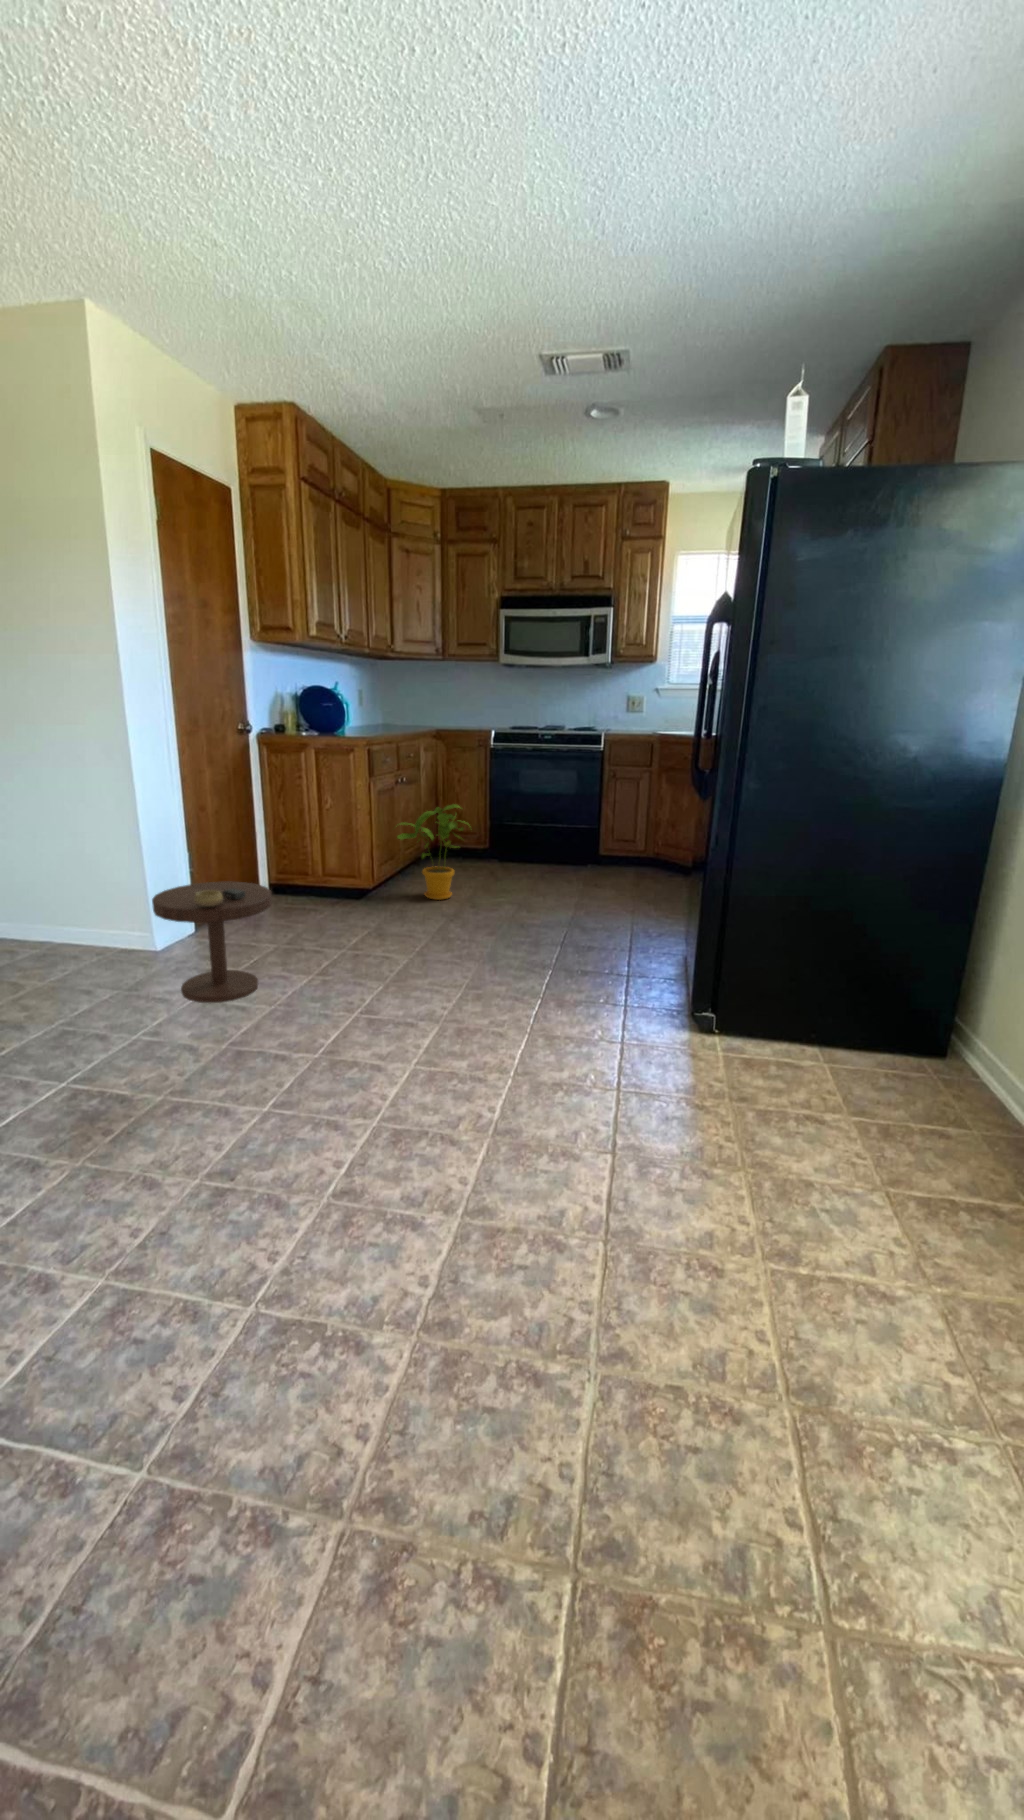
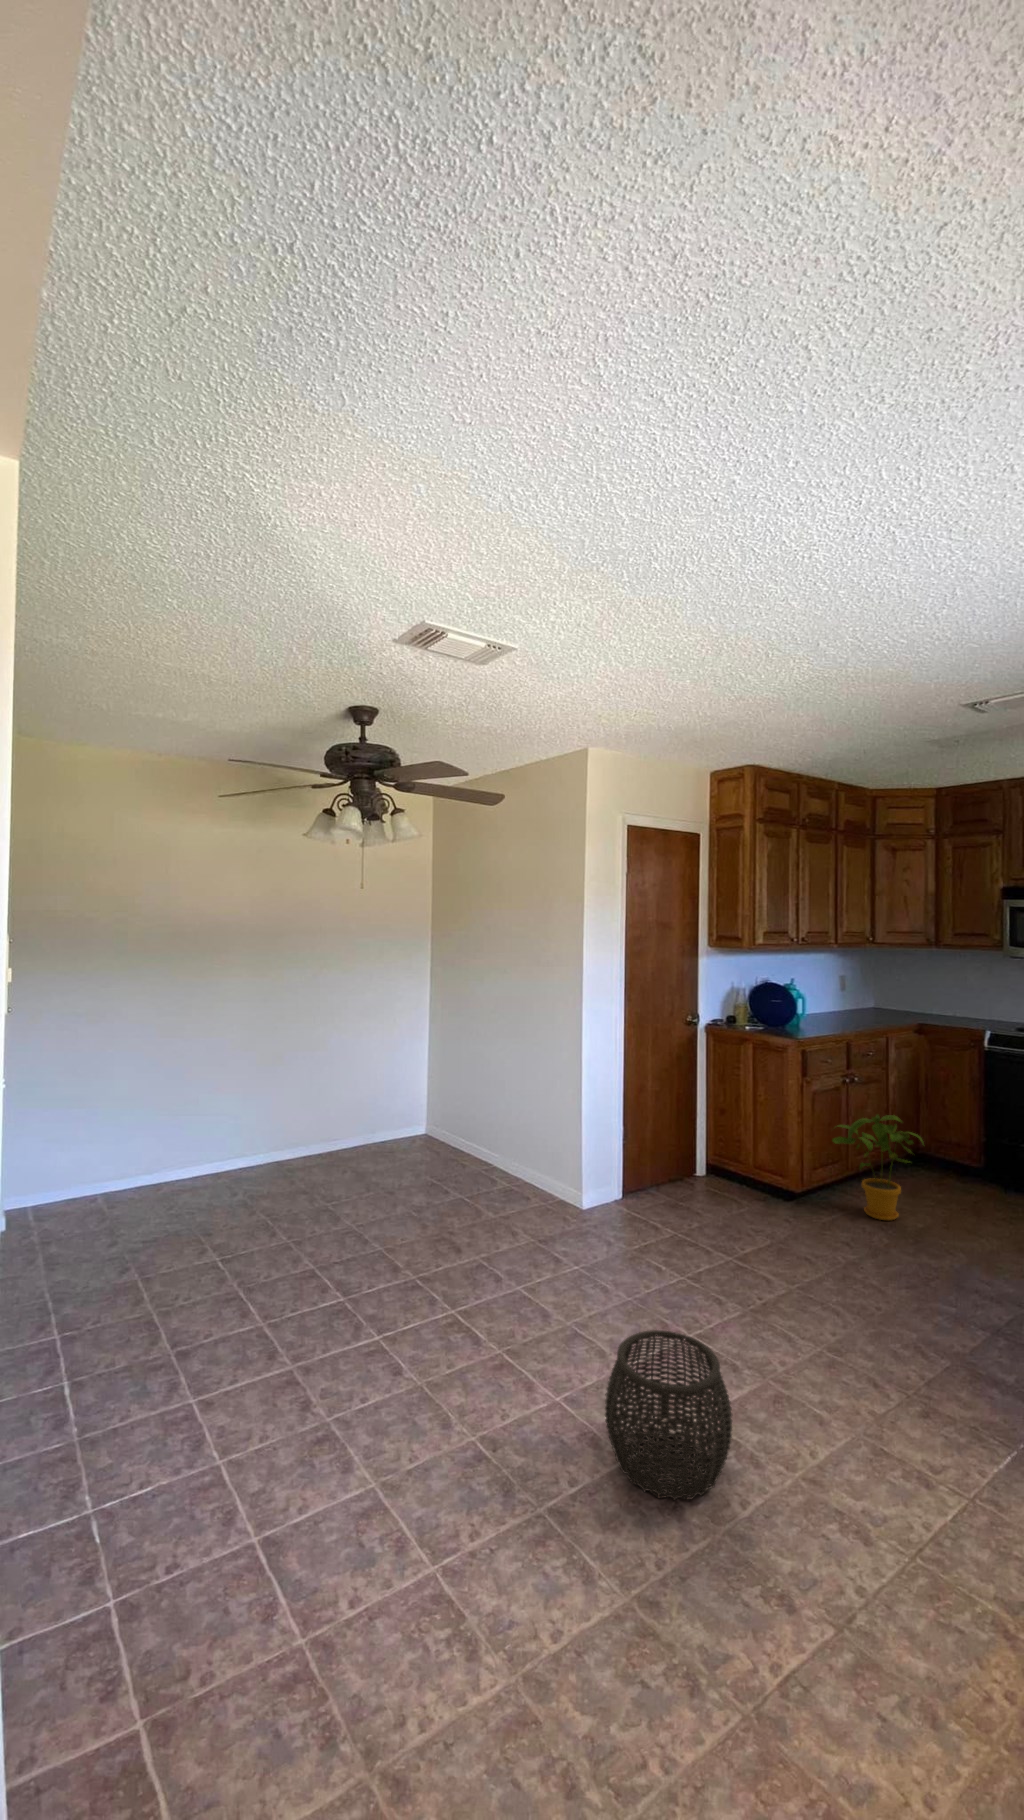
side table: present [152,882,272,1003] -> none [511,1175,599,1350]
woven basket: none [348,997,478,1143] -> present [605,1330,732,1500]

